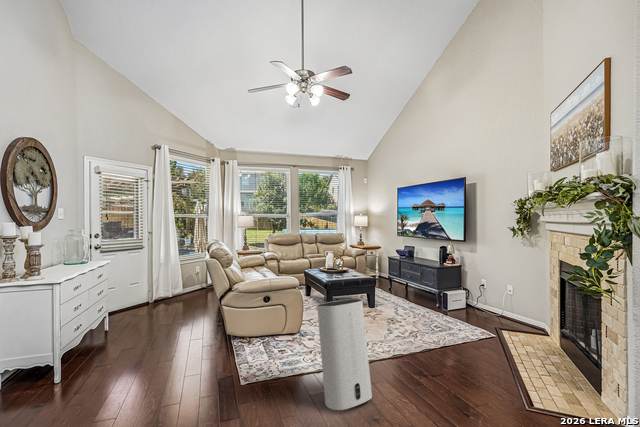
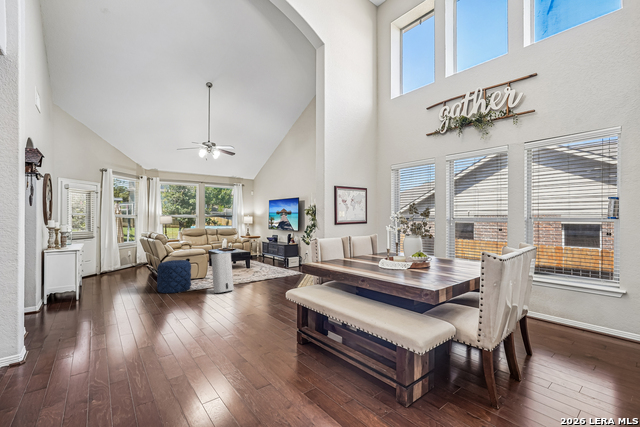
pouf: none [205,304,274,388] -> present [157,260,191,293]

